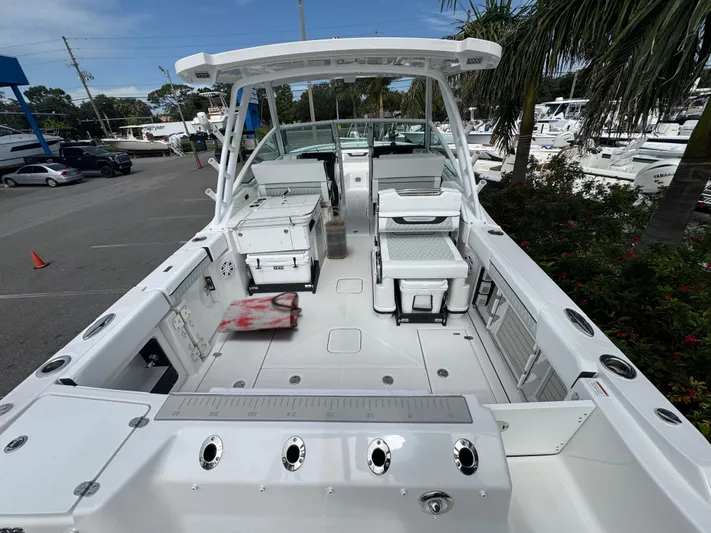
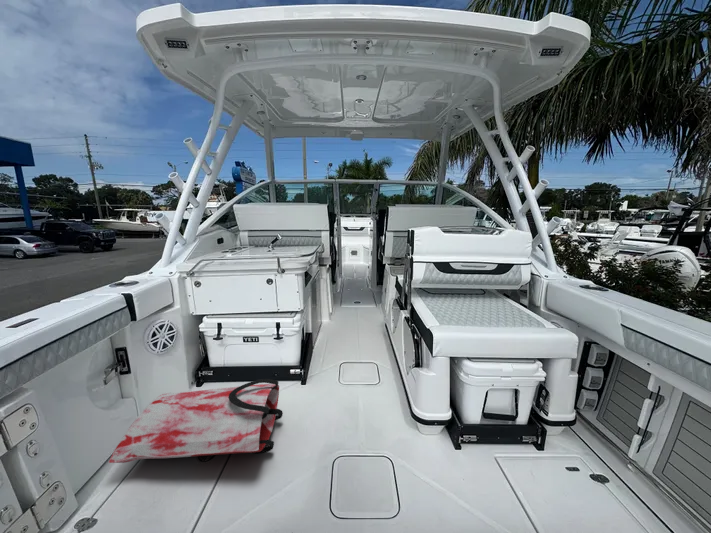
basket: present [324,212,348,259] -> none [321,264,351,334]

